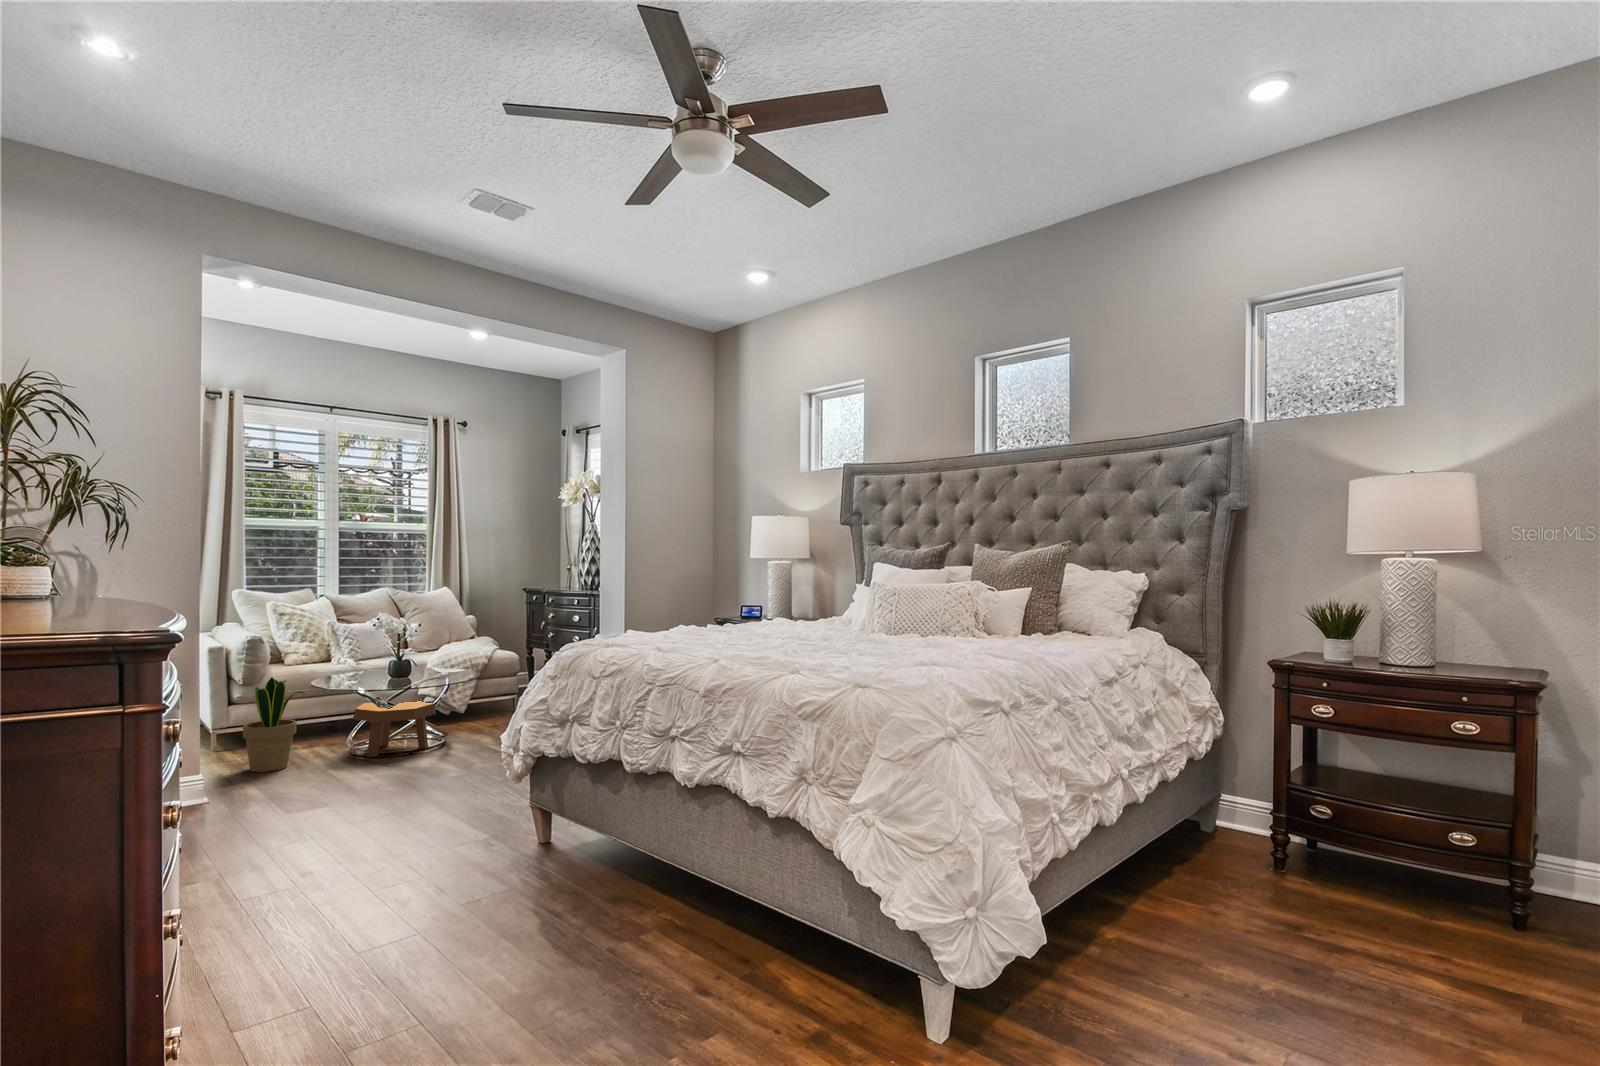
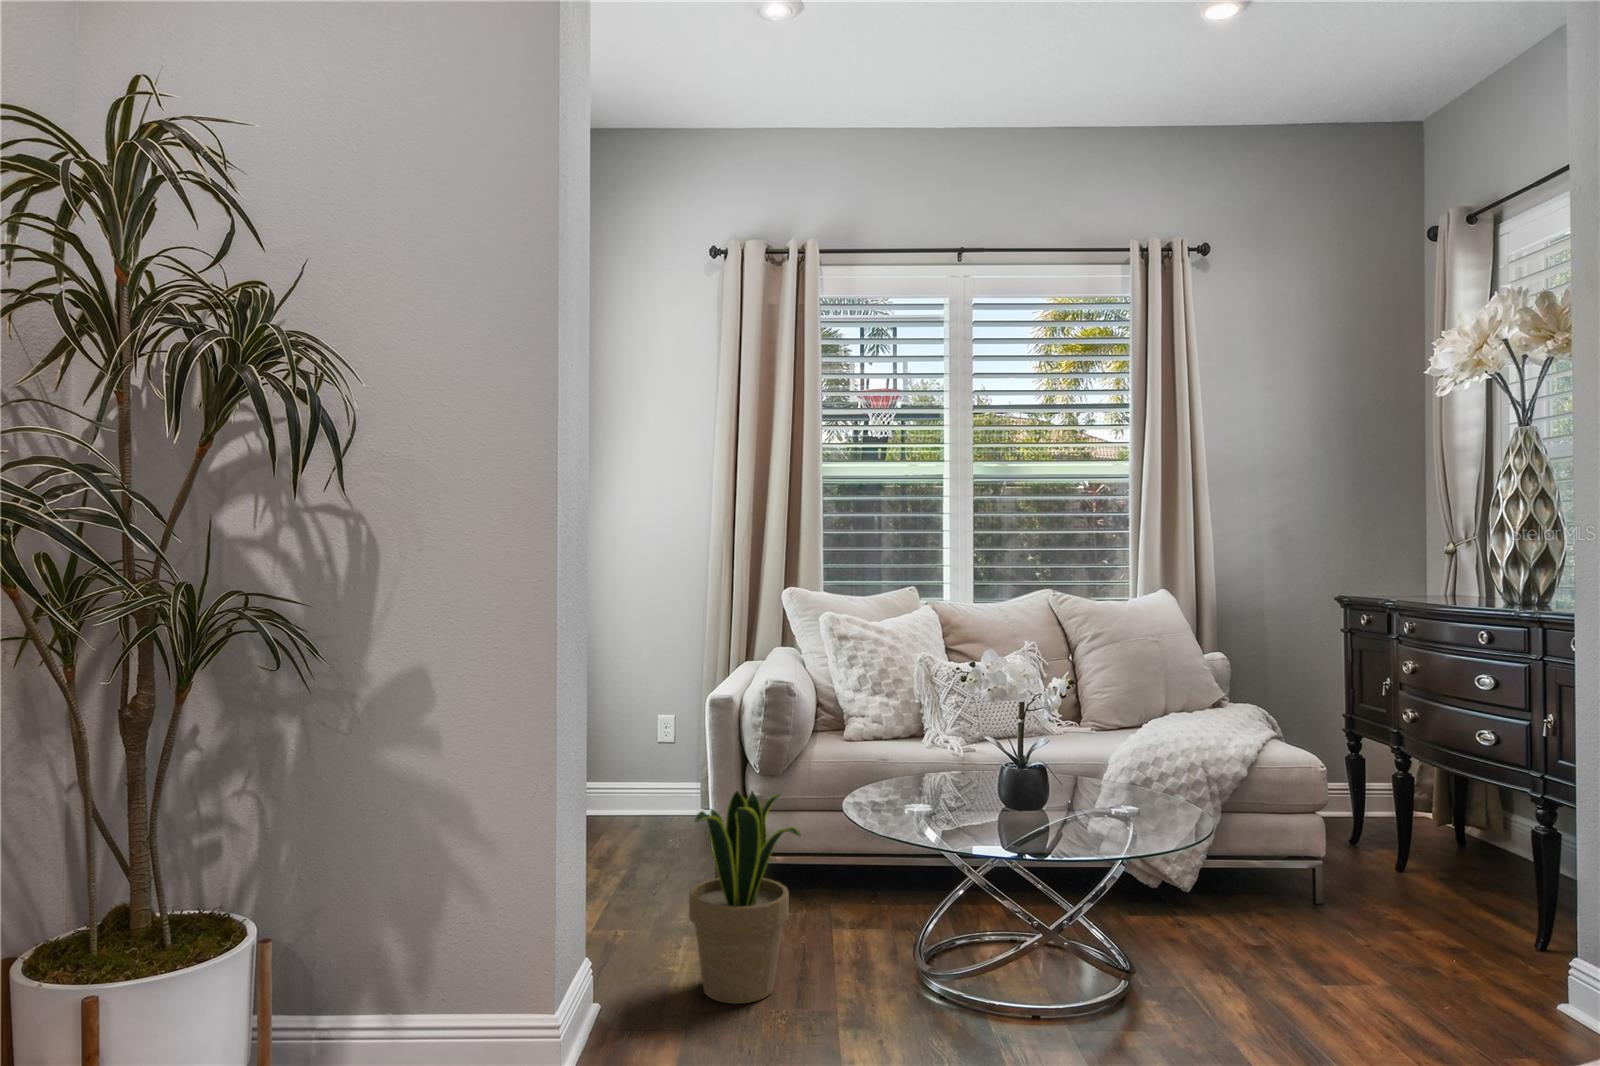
footstool: present [353,701,436,757] -> none [910,857,1096,1012]

